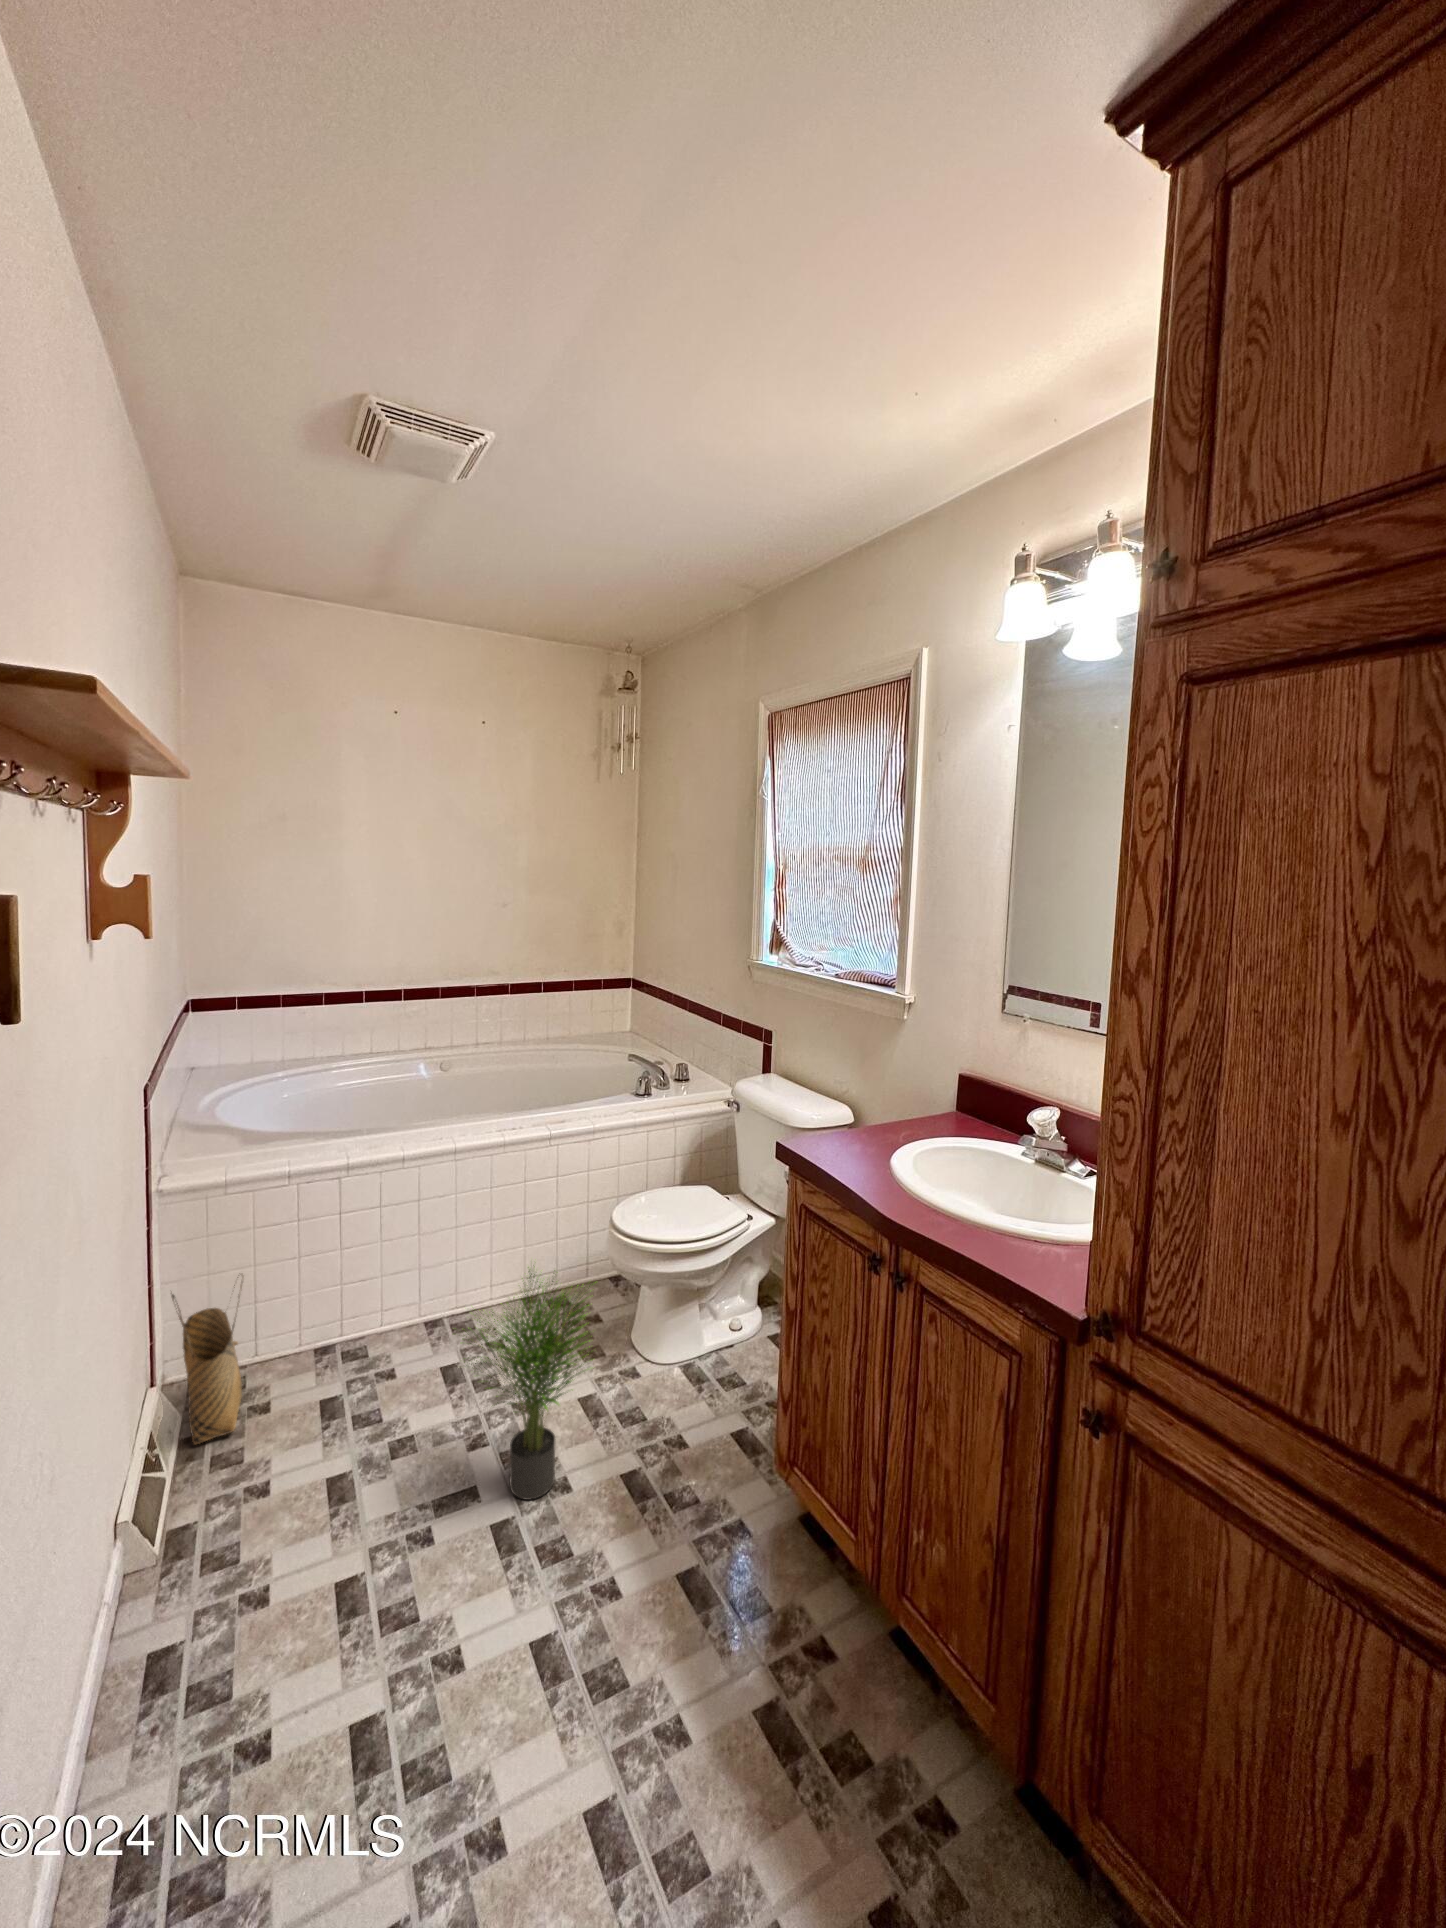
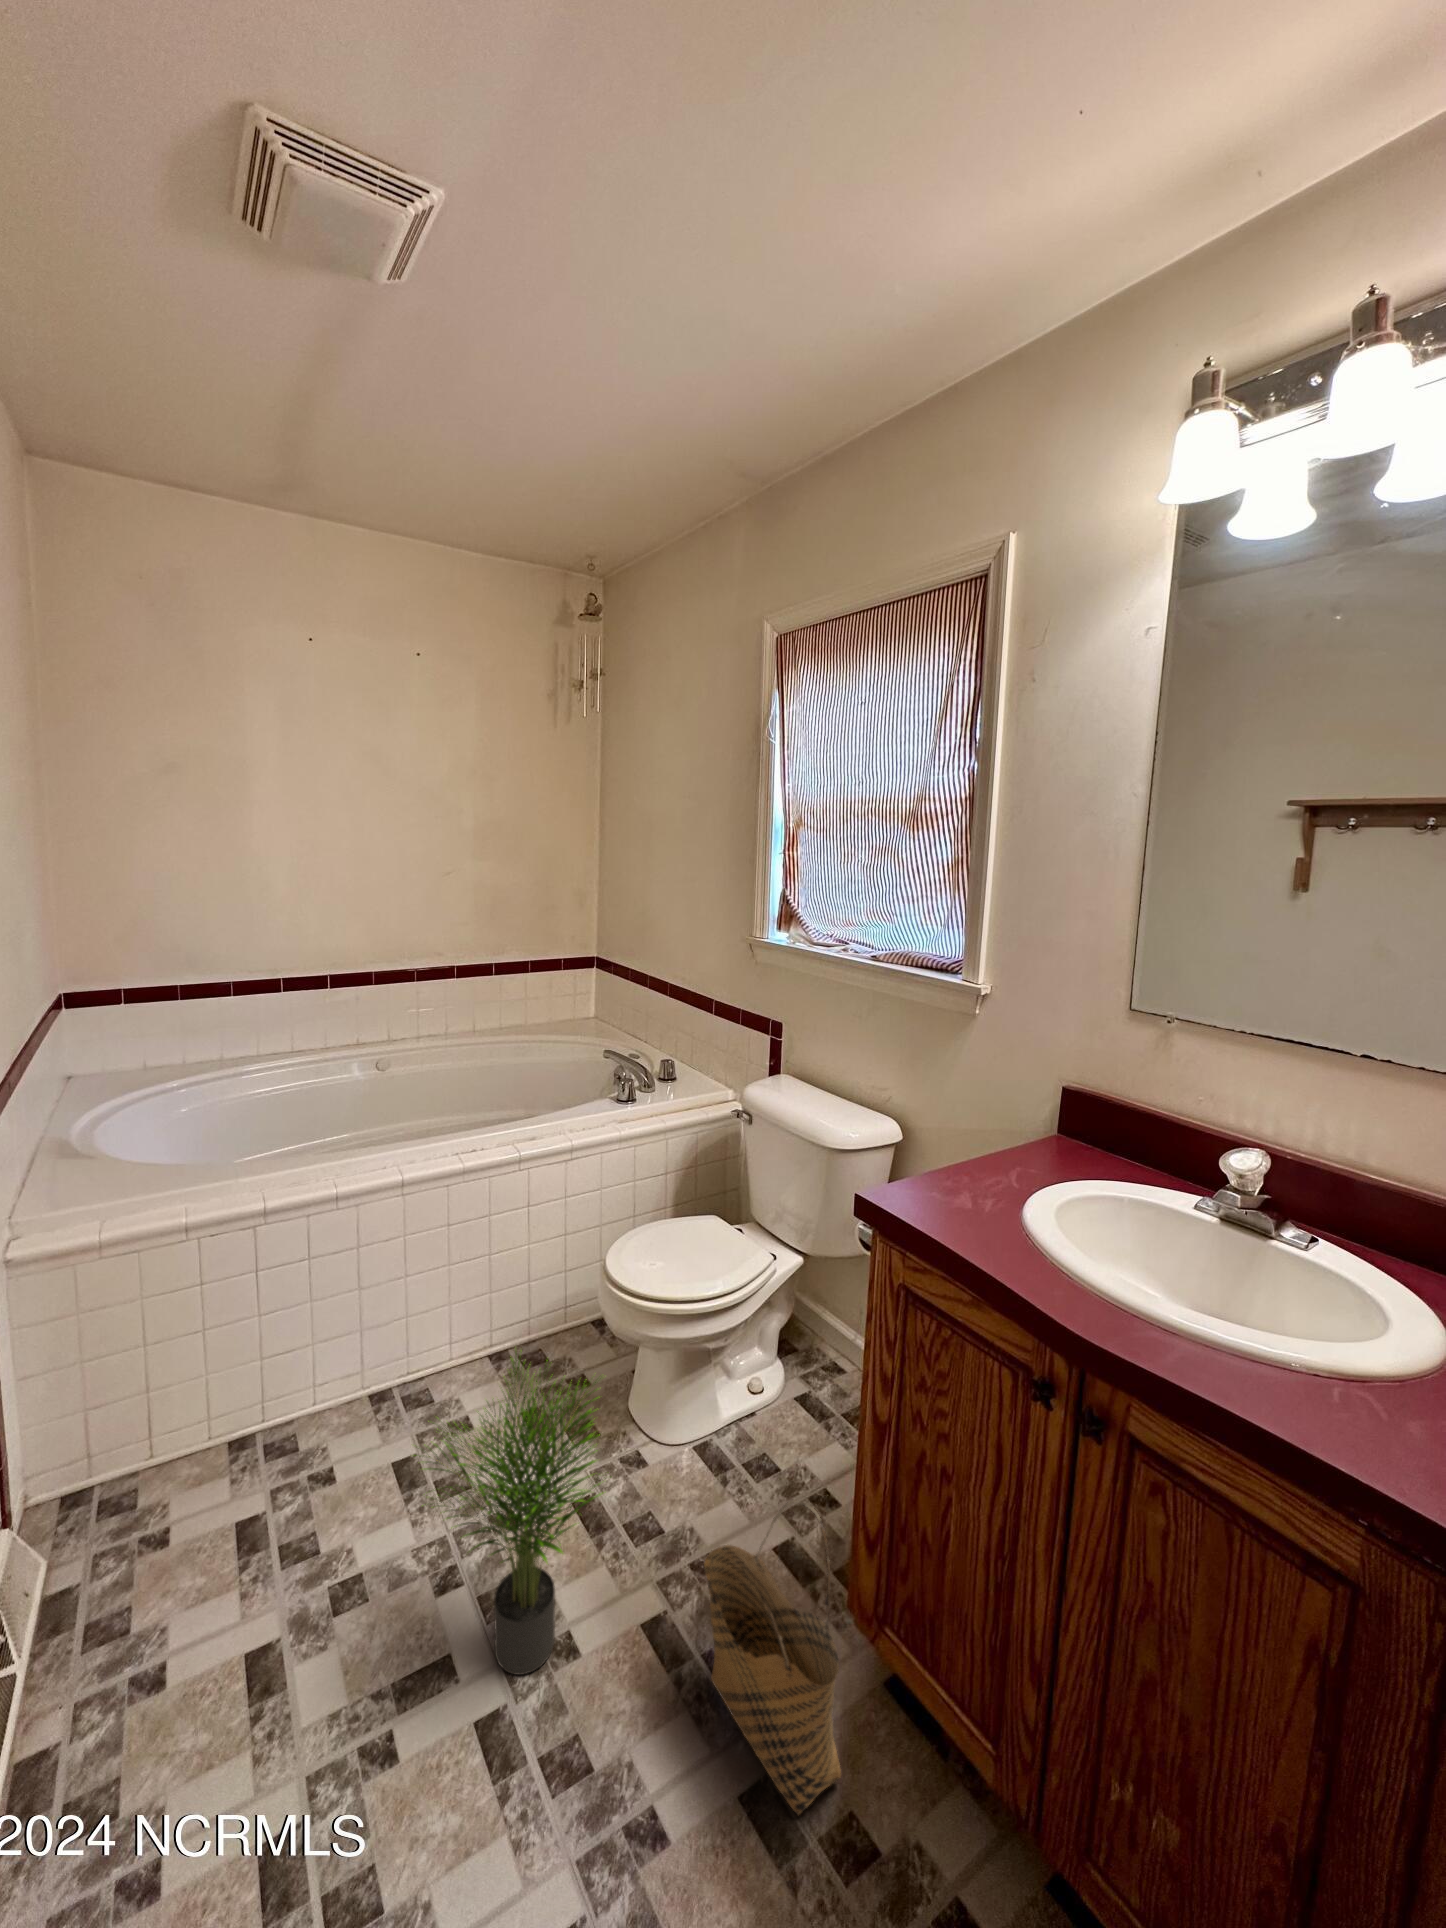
woven basket: present [171,1275,244,1444] -> present [704,1500,841,1815]

